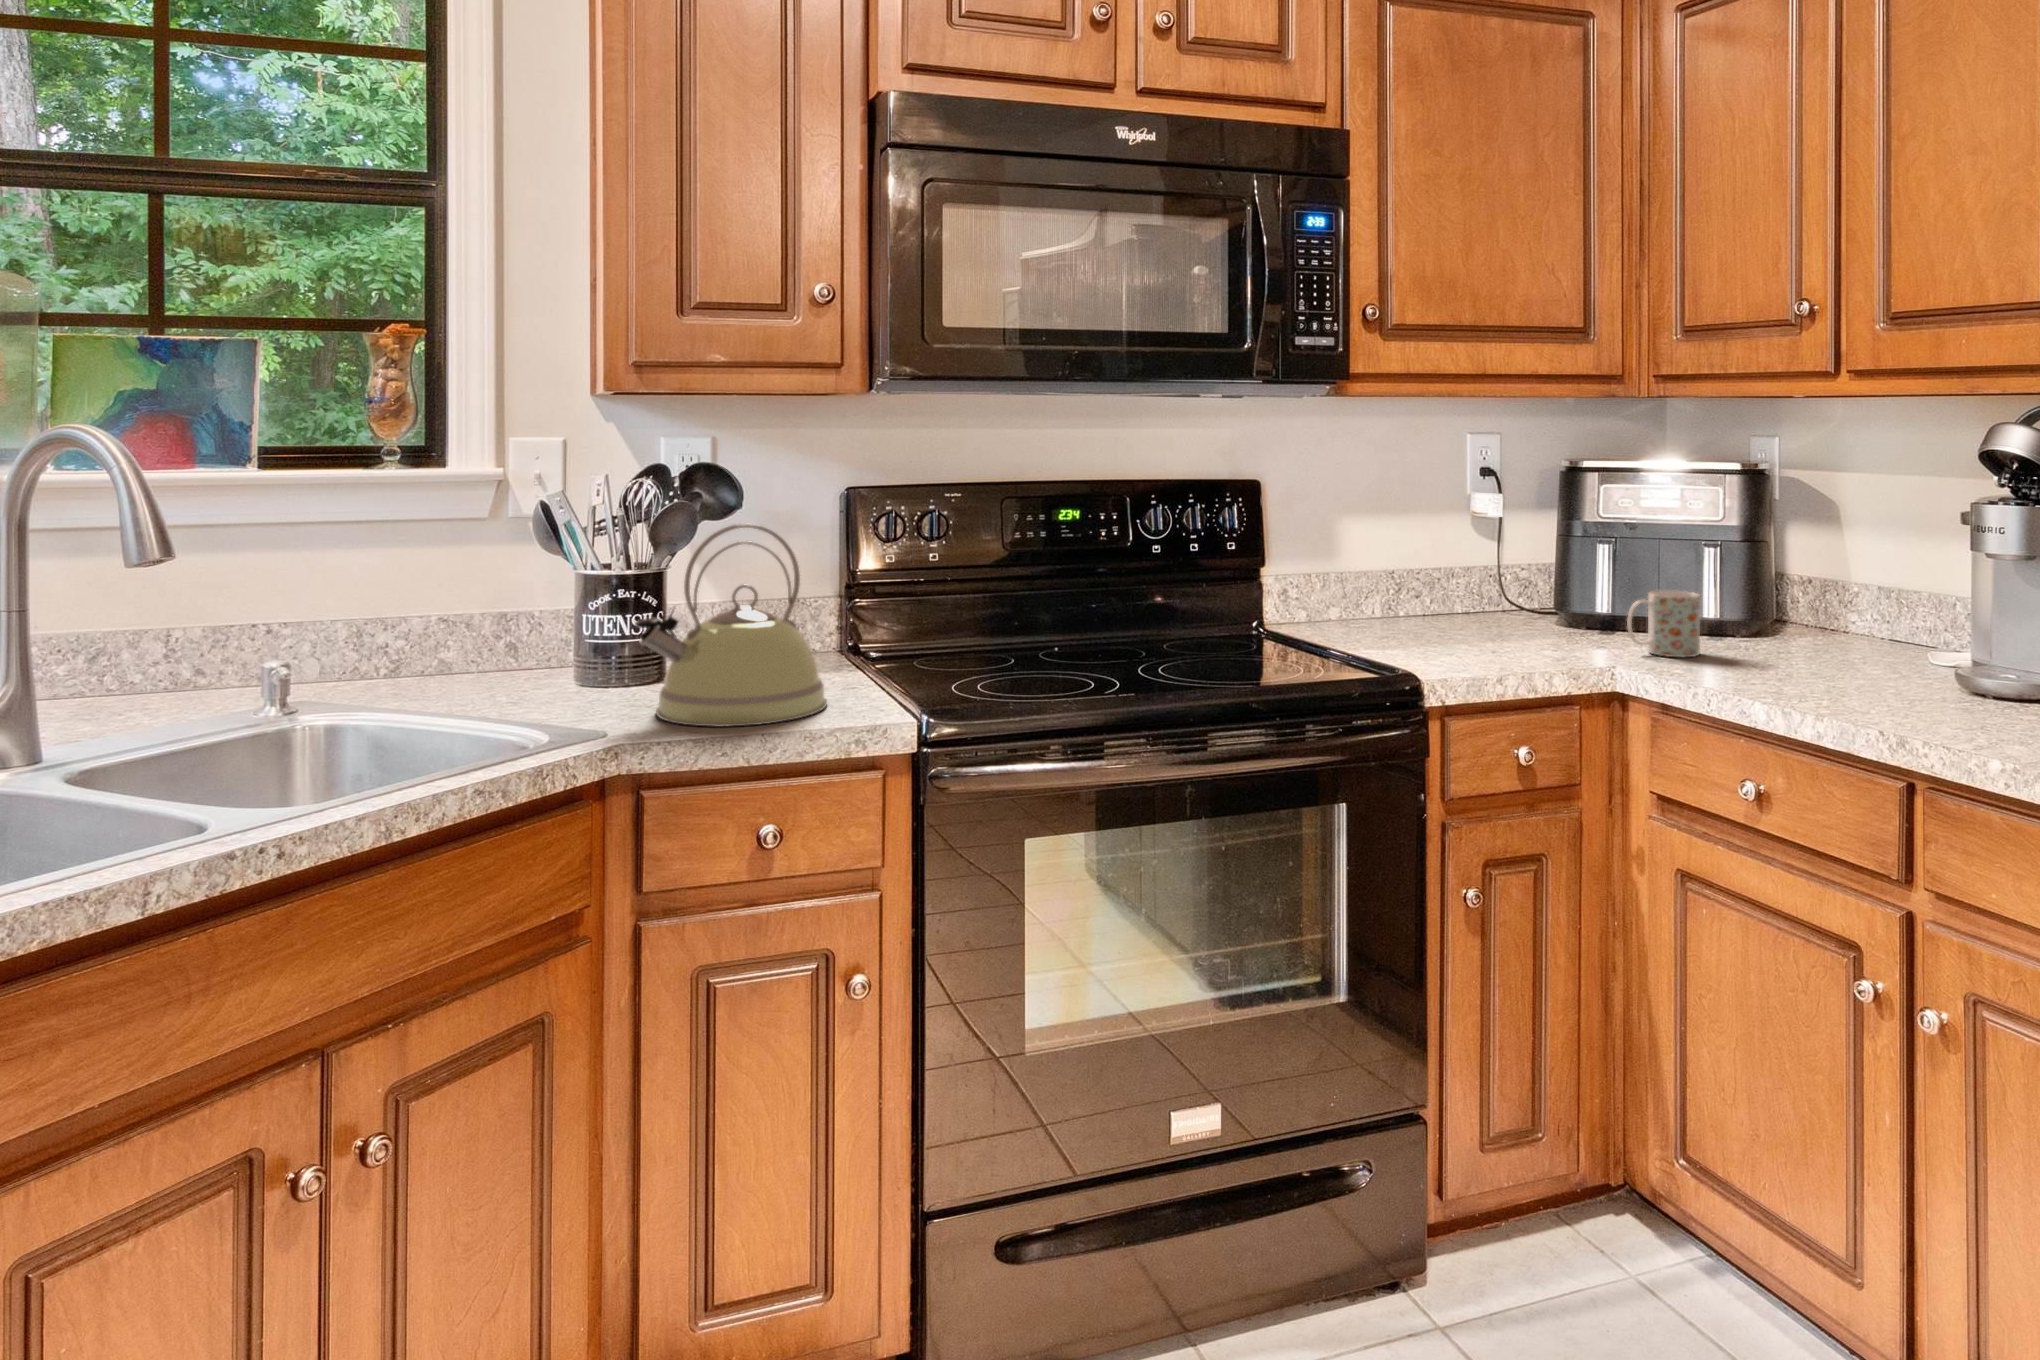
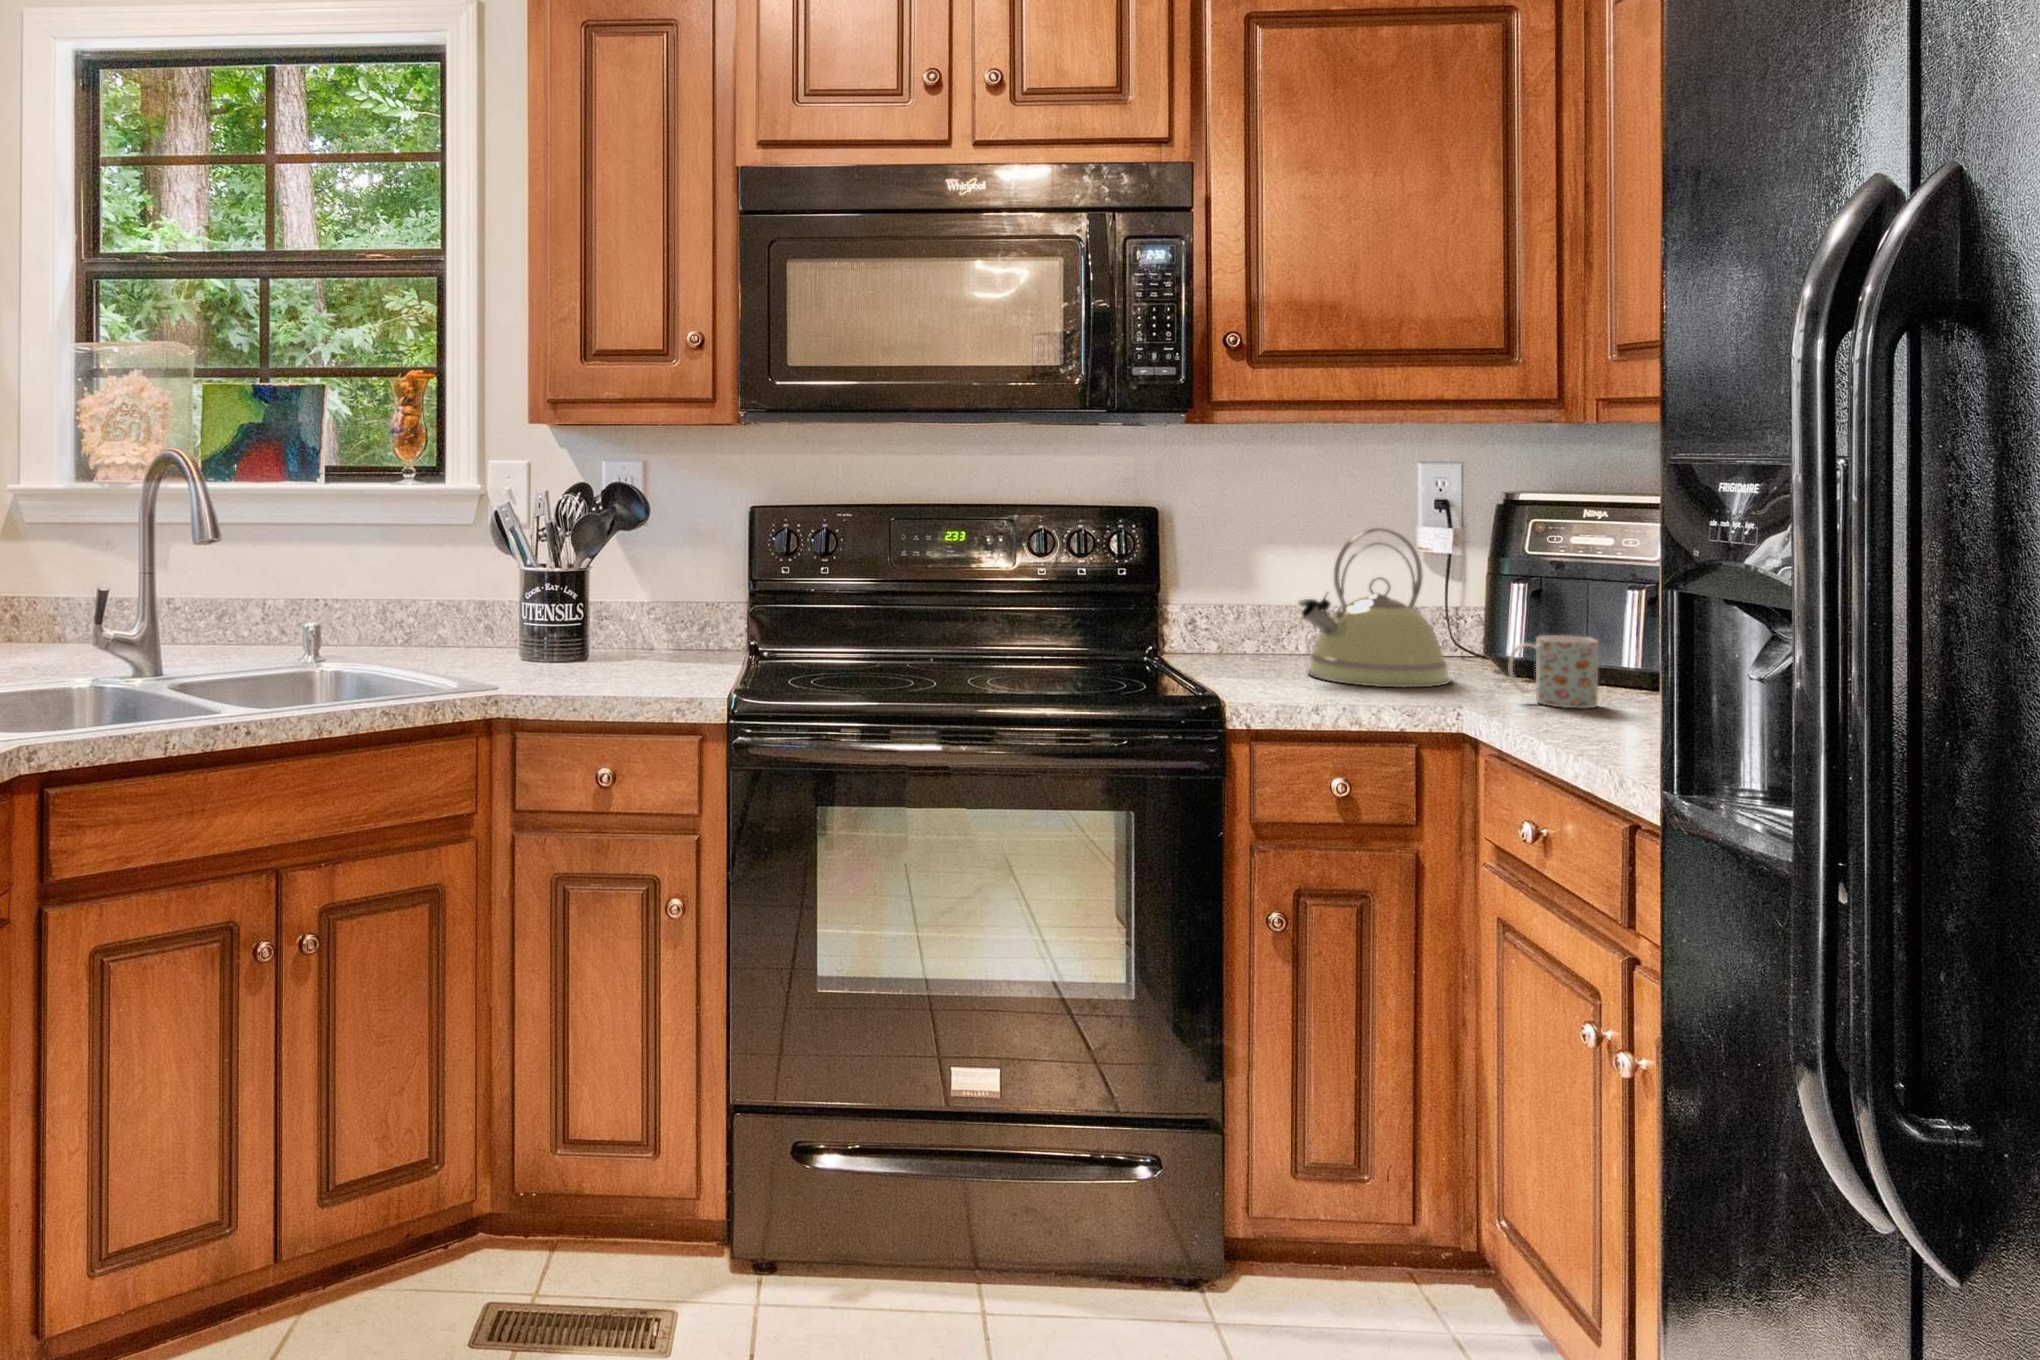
kettle: present [635,523,827,727] -> present [1299,528,1450,687]

